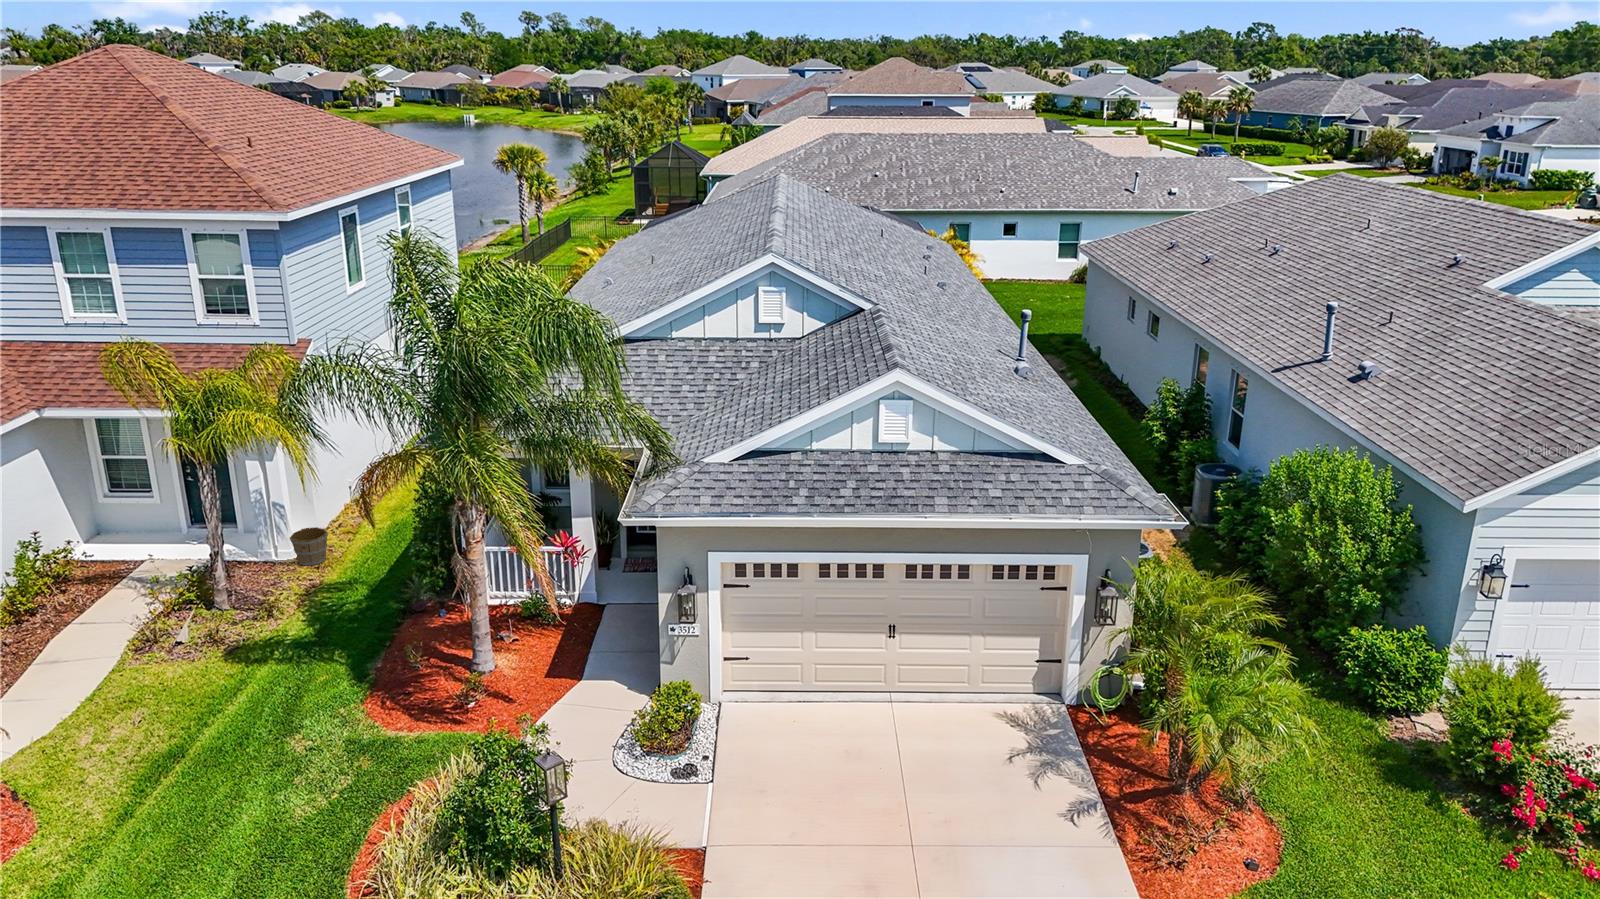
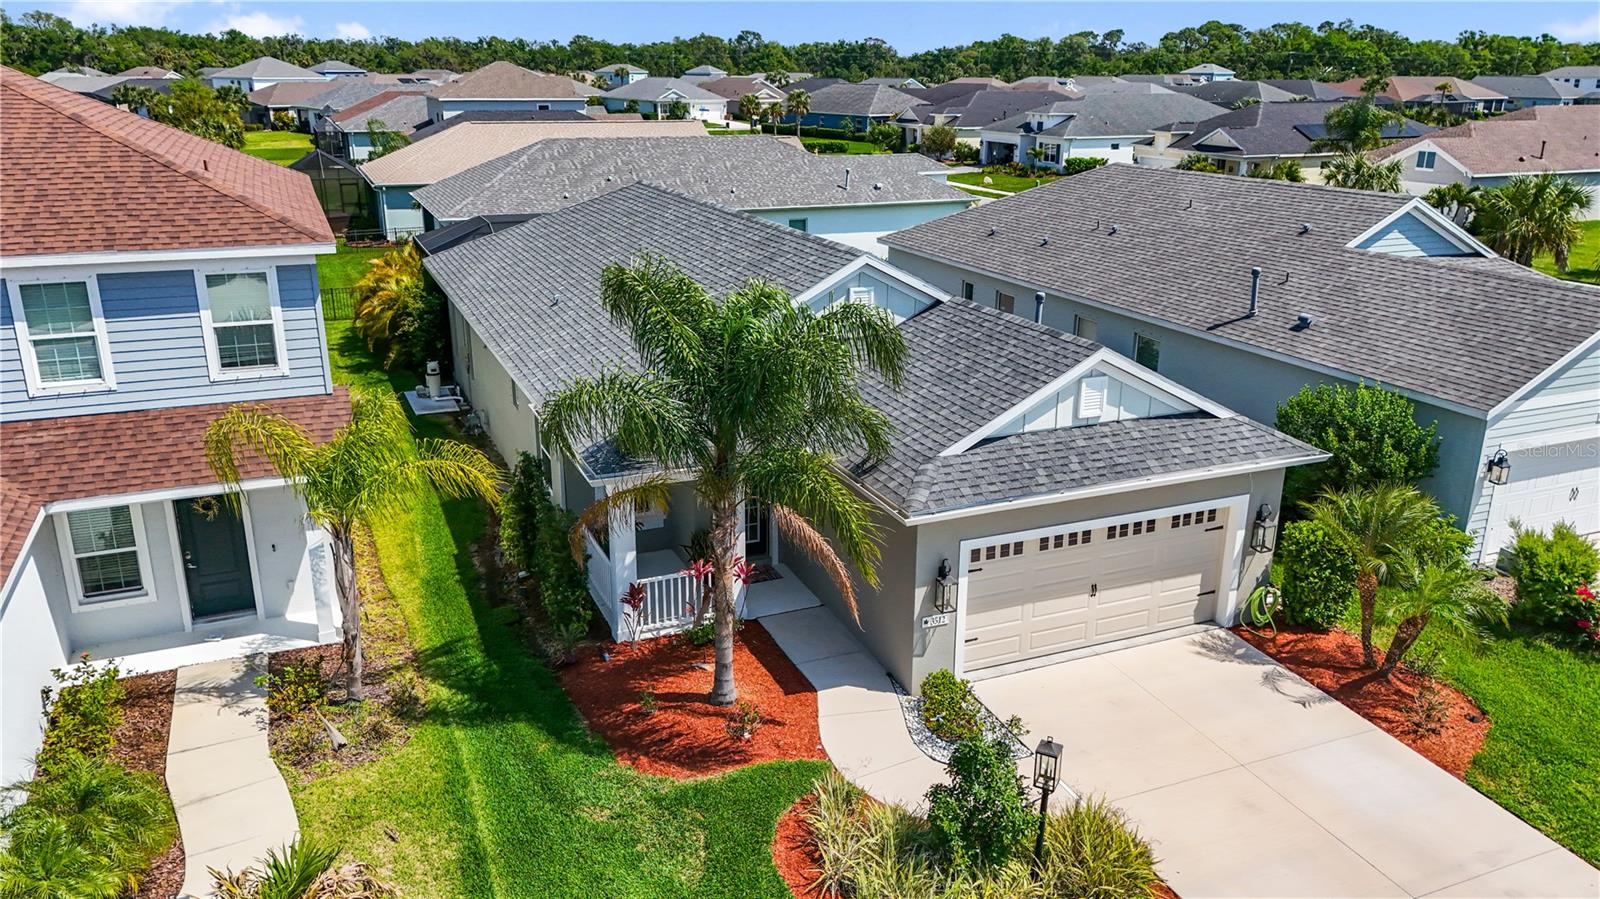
wooden bucket: present [290,527,328,566] -> none [366,595,408,640]

